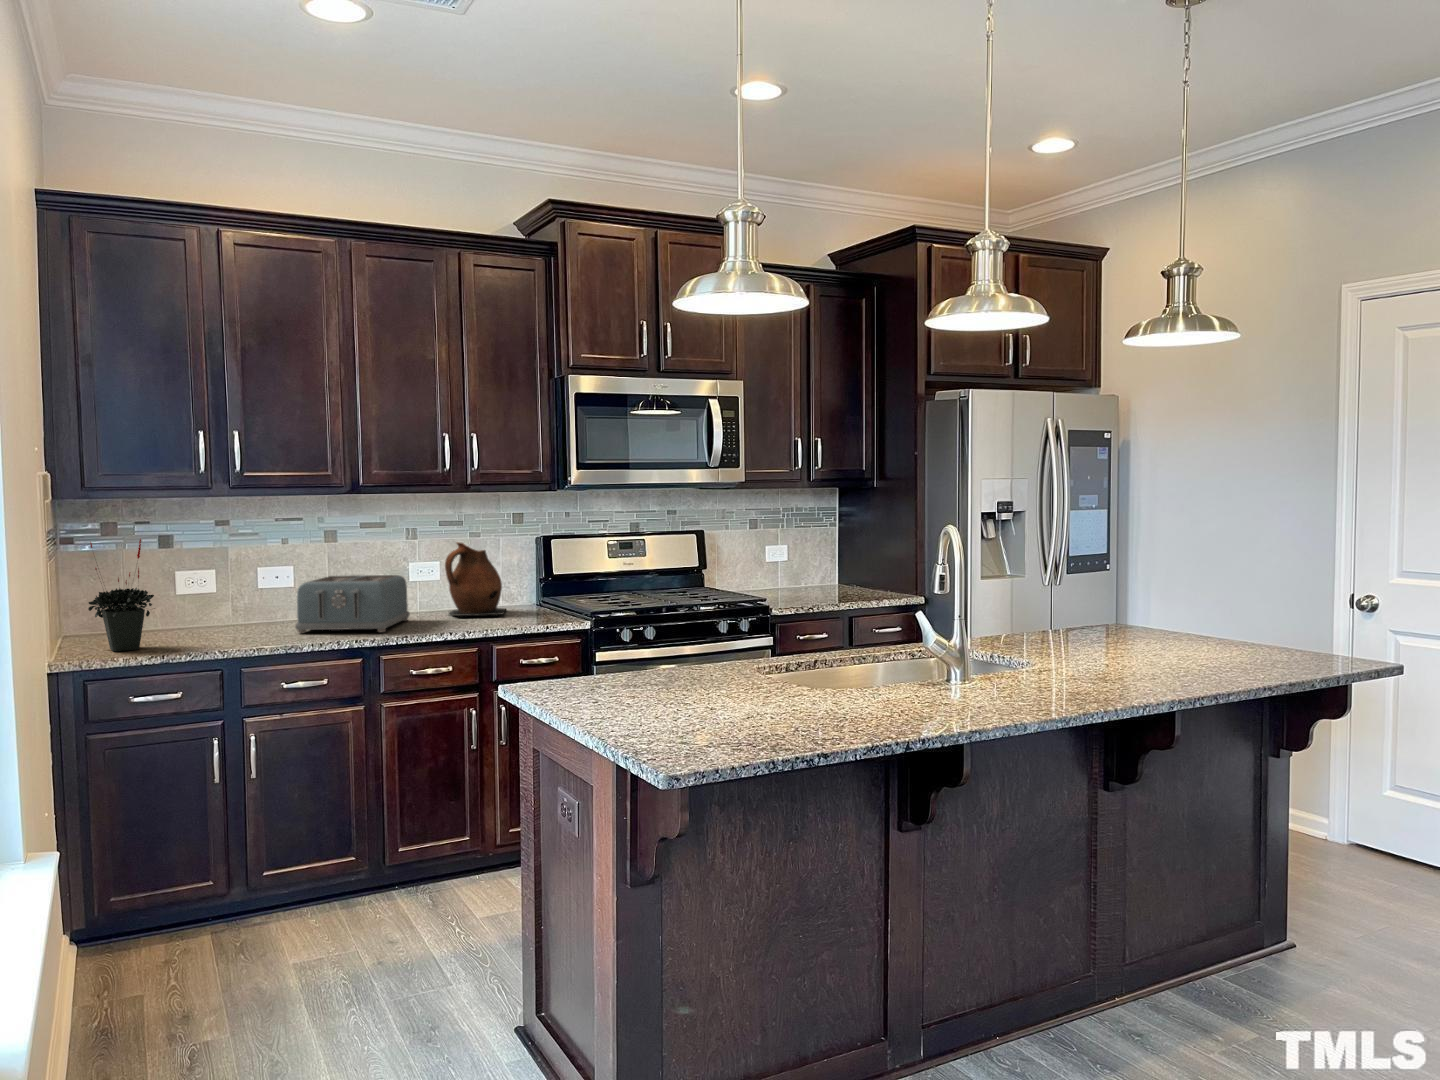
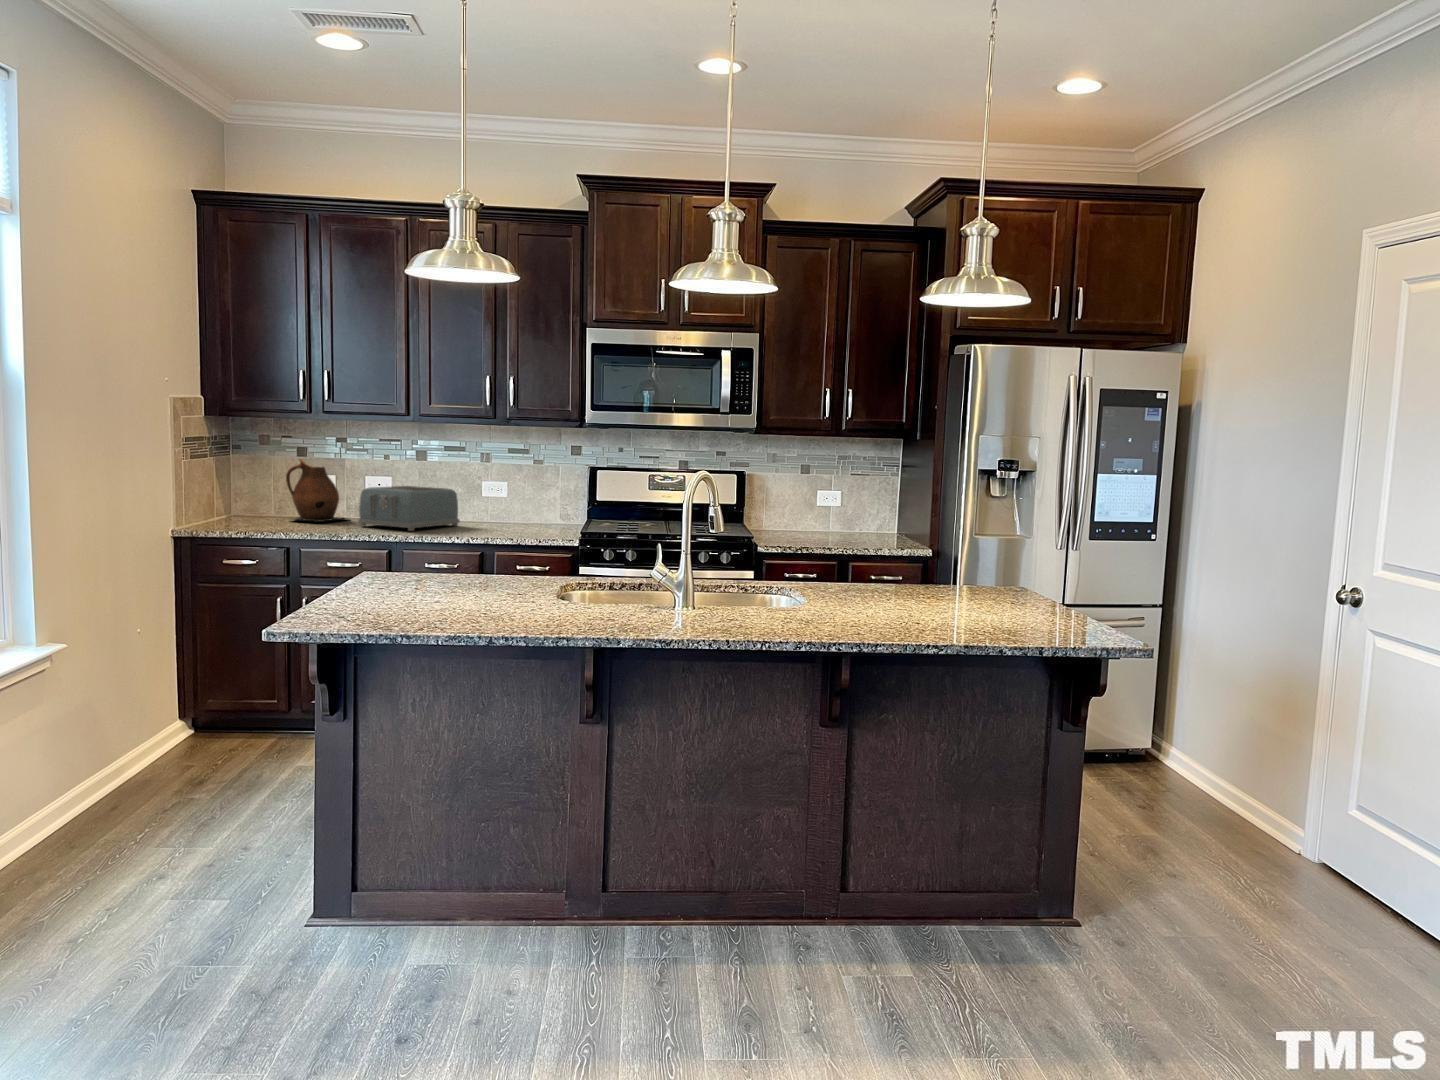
potted plant: present [88,539,154,651] -> none [207,443,254,525]
ceramic pitcher: present [445,542,506,616] -> present [286,459,348,522]

